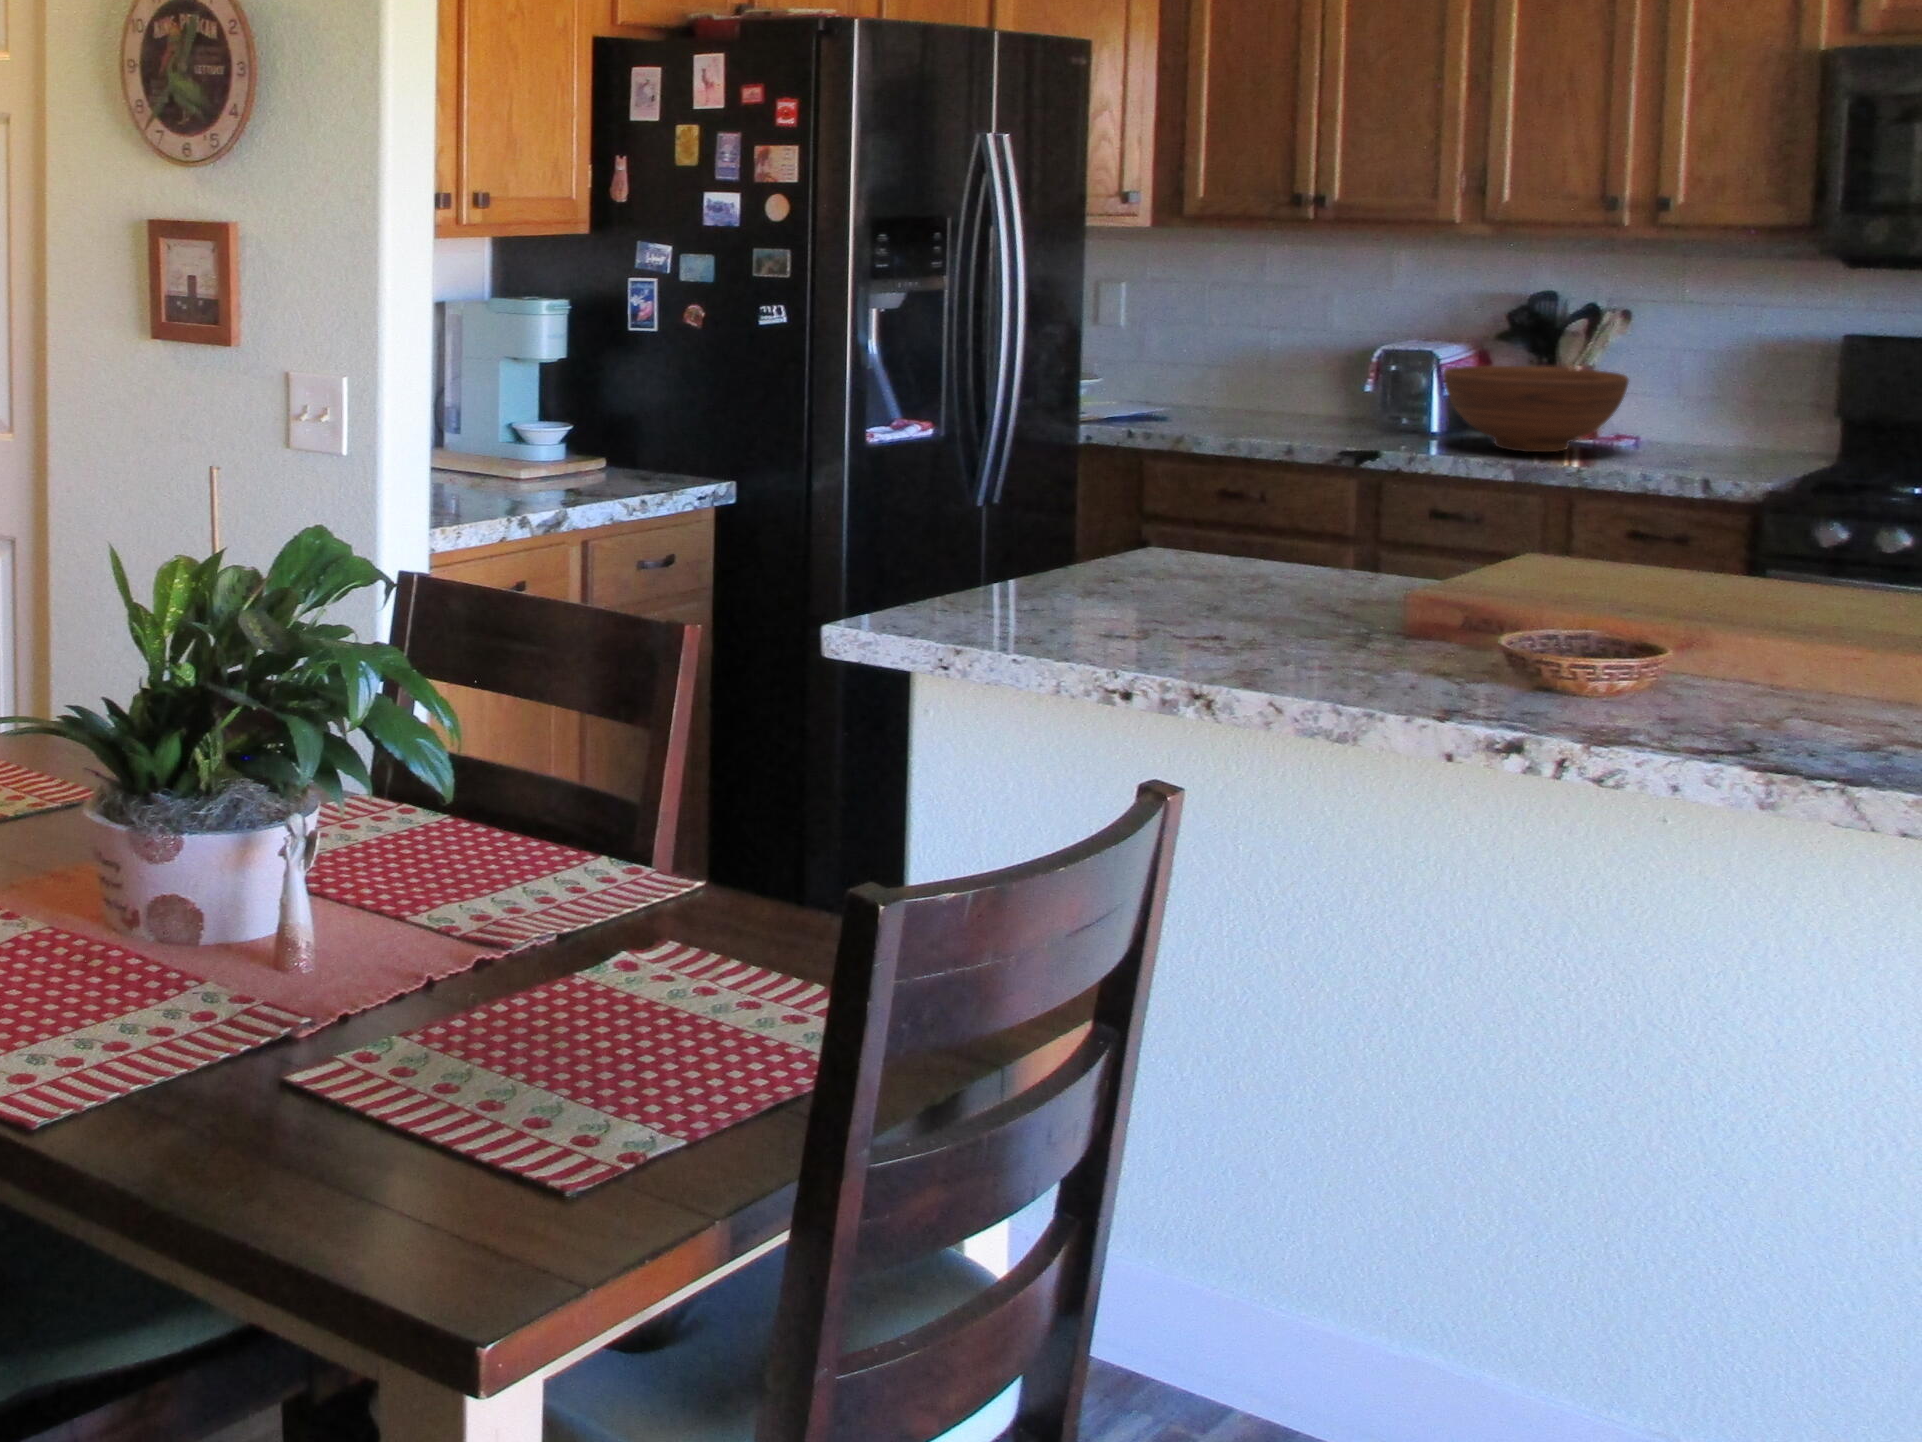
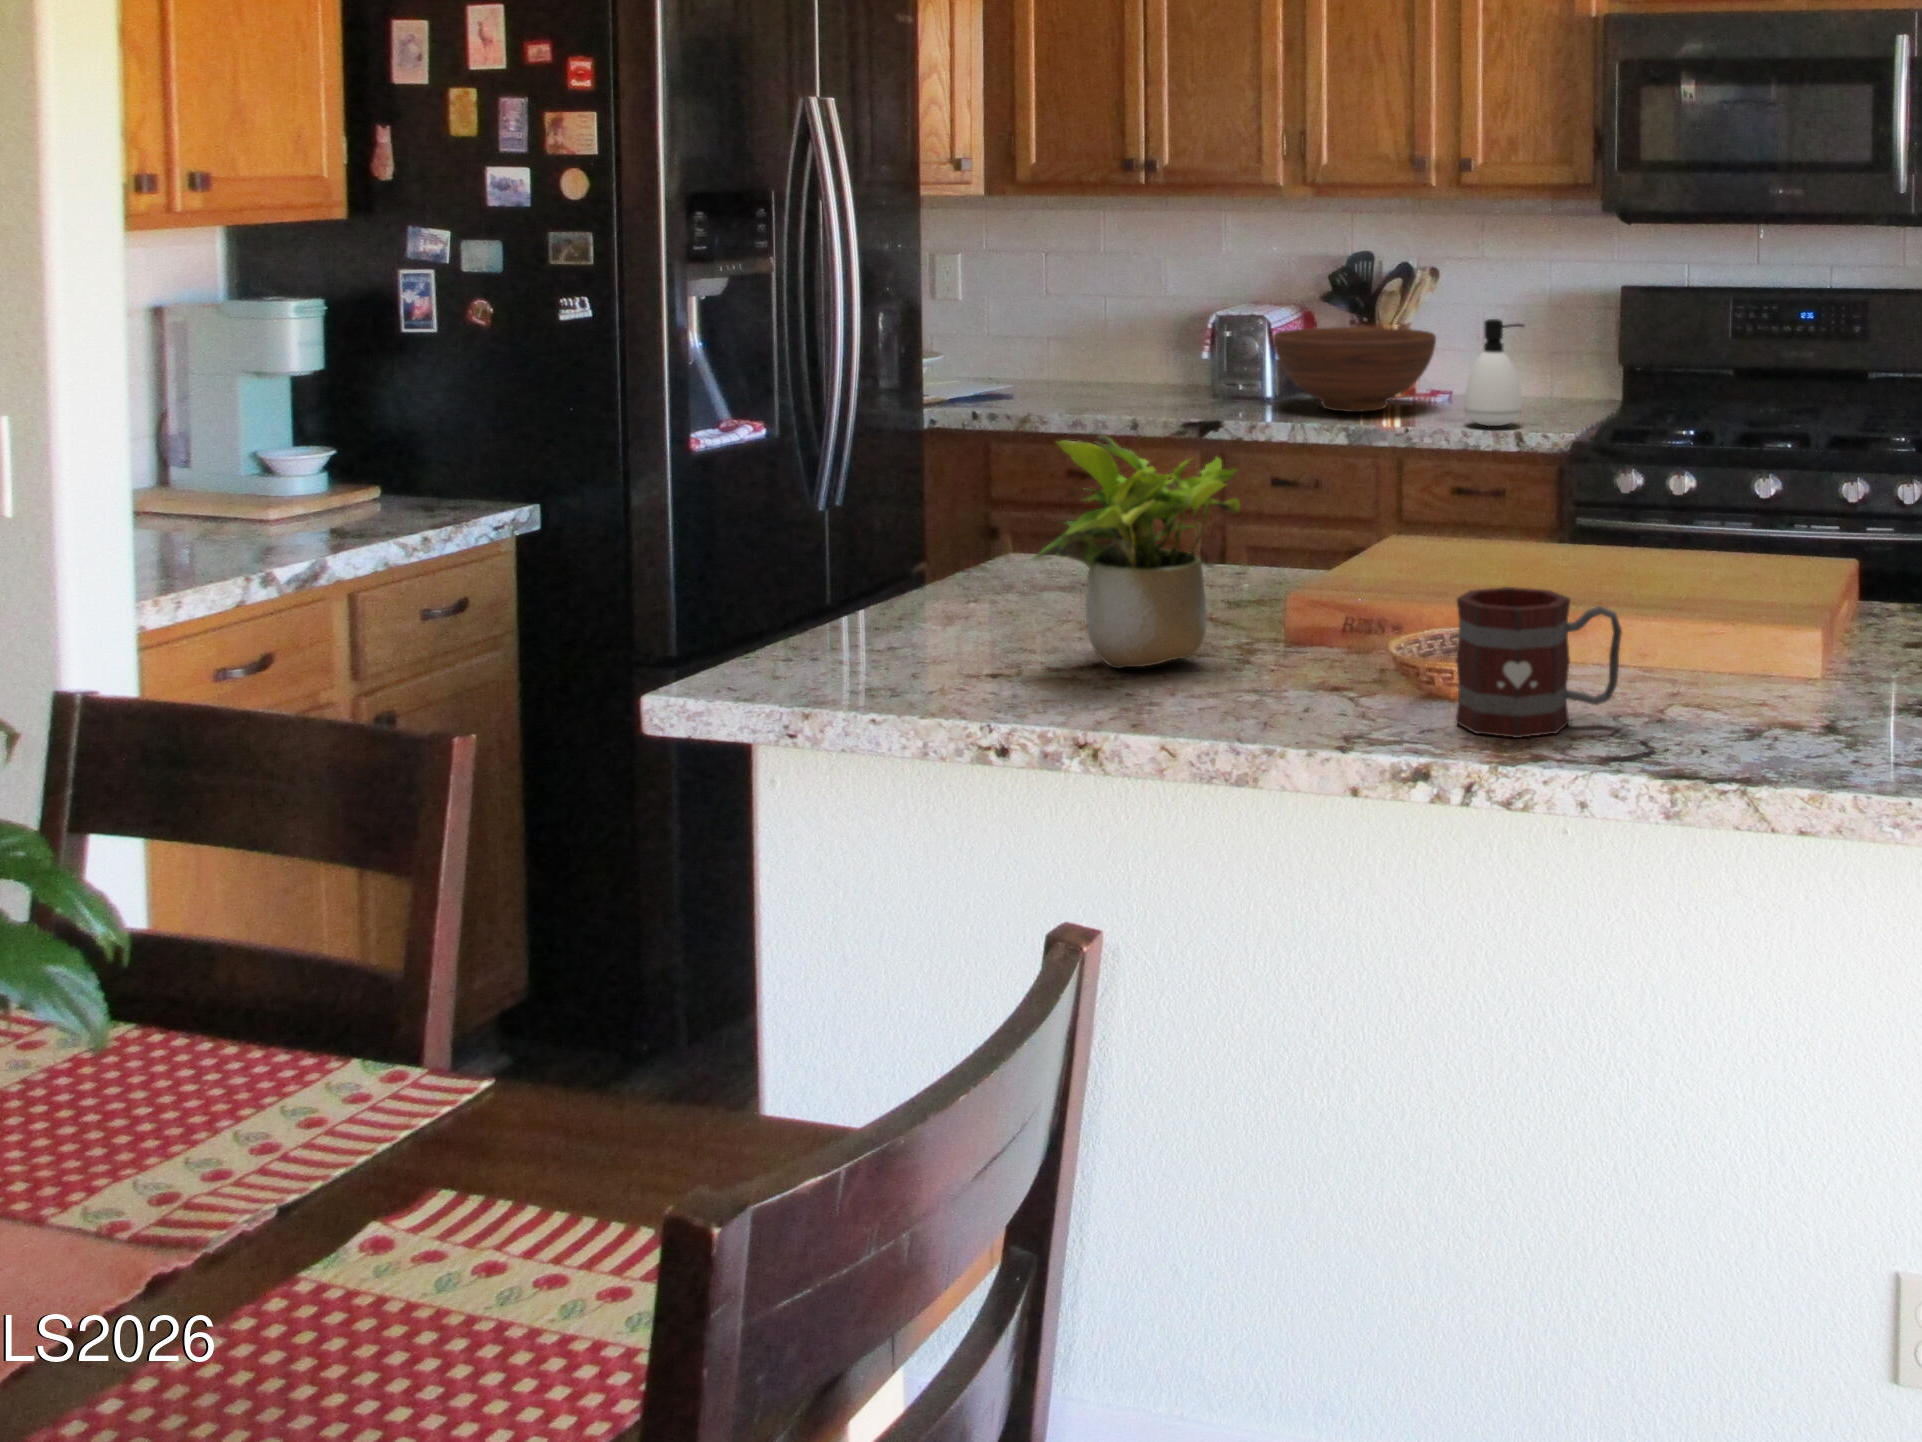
soap dispenser: none [1655,362,1731,474] -> present [1464,319,1524,426]
potted plant: none [1155,435,1361,643] -> present [1030,435,1240,668]
mug: none [1558,592,1740,731] -> present [1456,587,1622,738]

